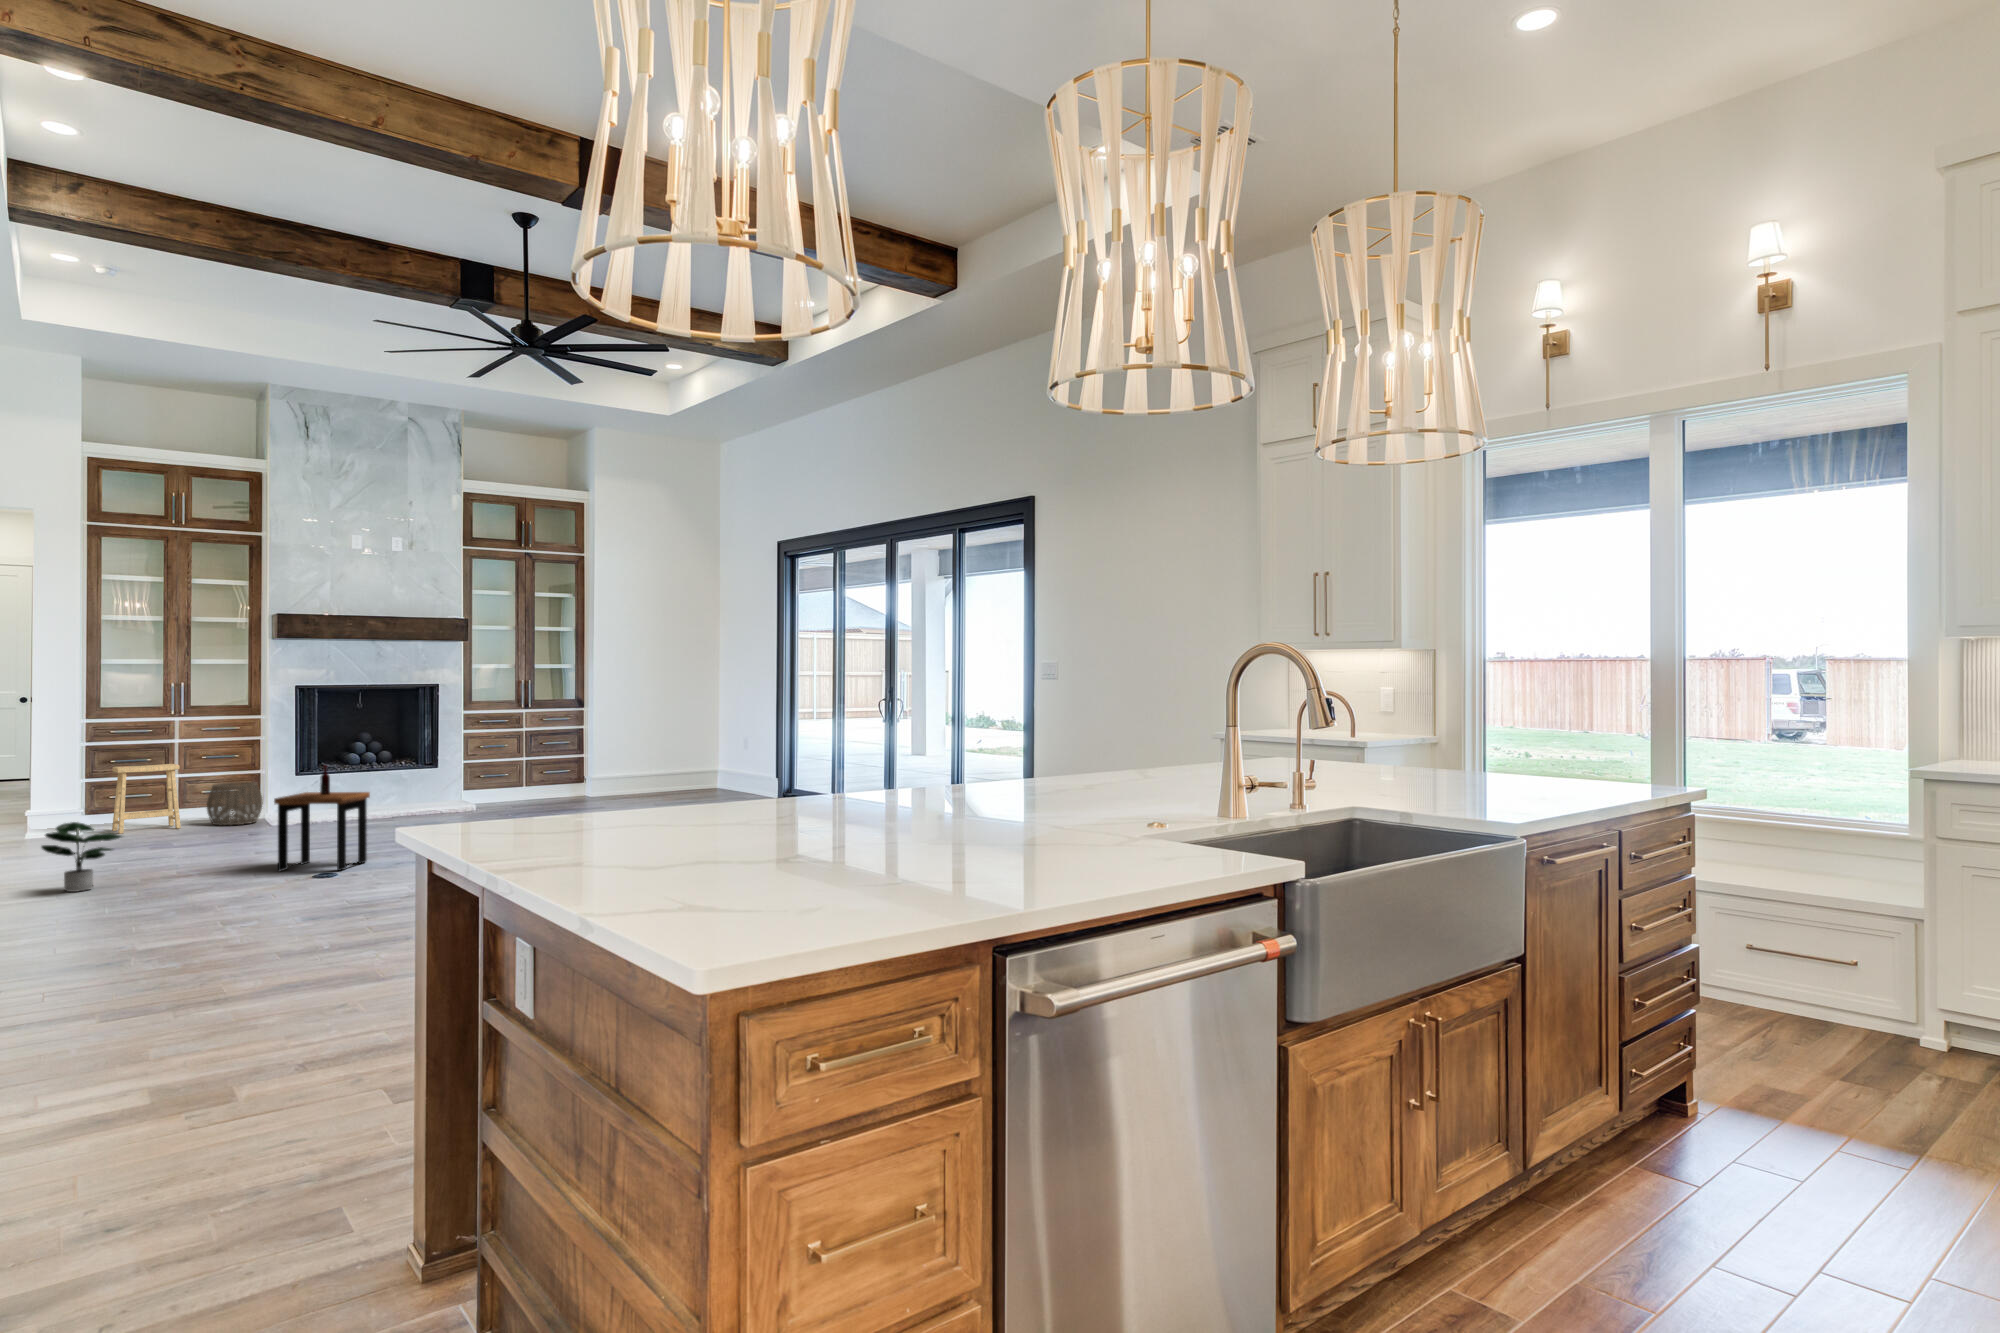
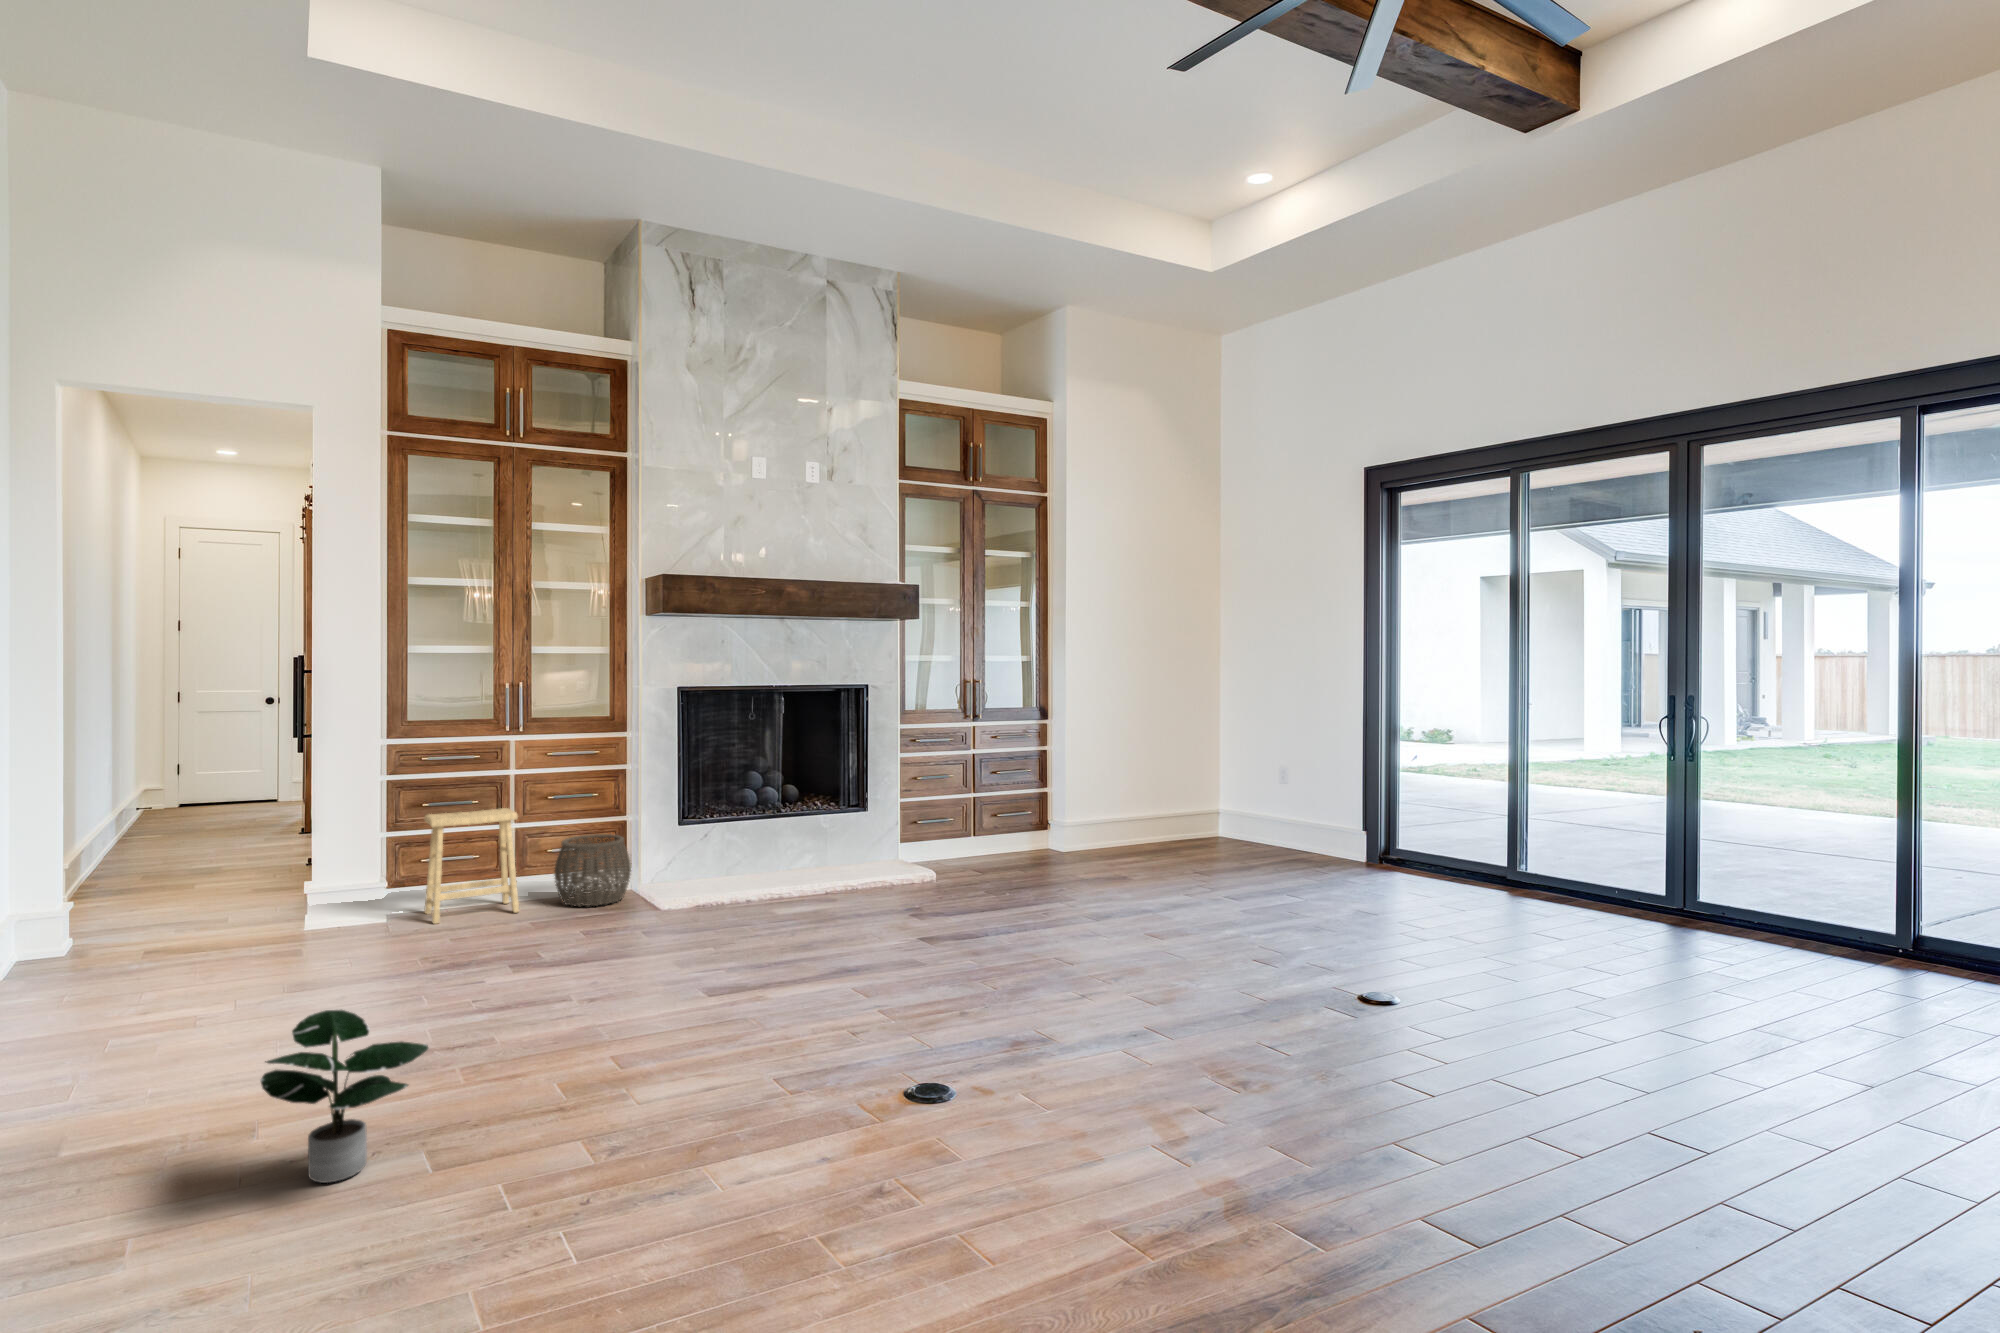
side table: present [274,766,370,871] -> none [706,874,868,1106]

